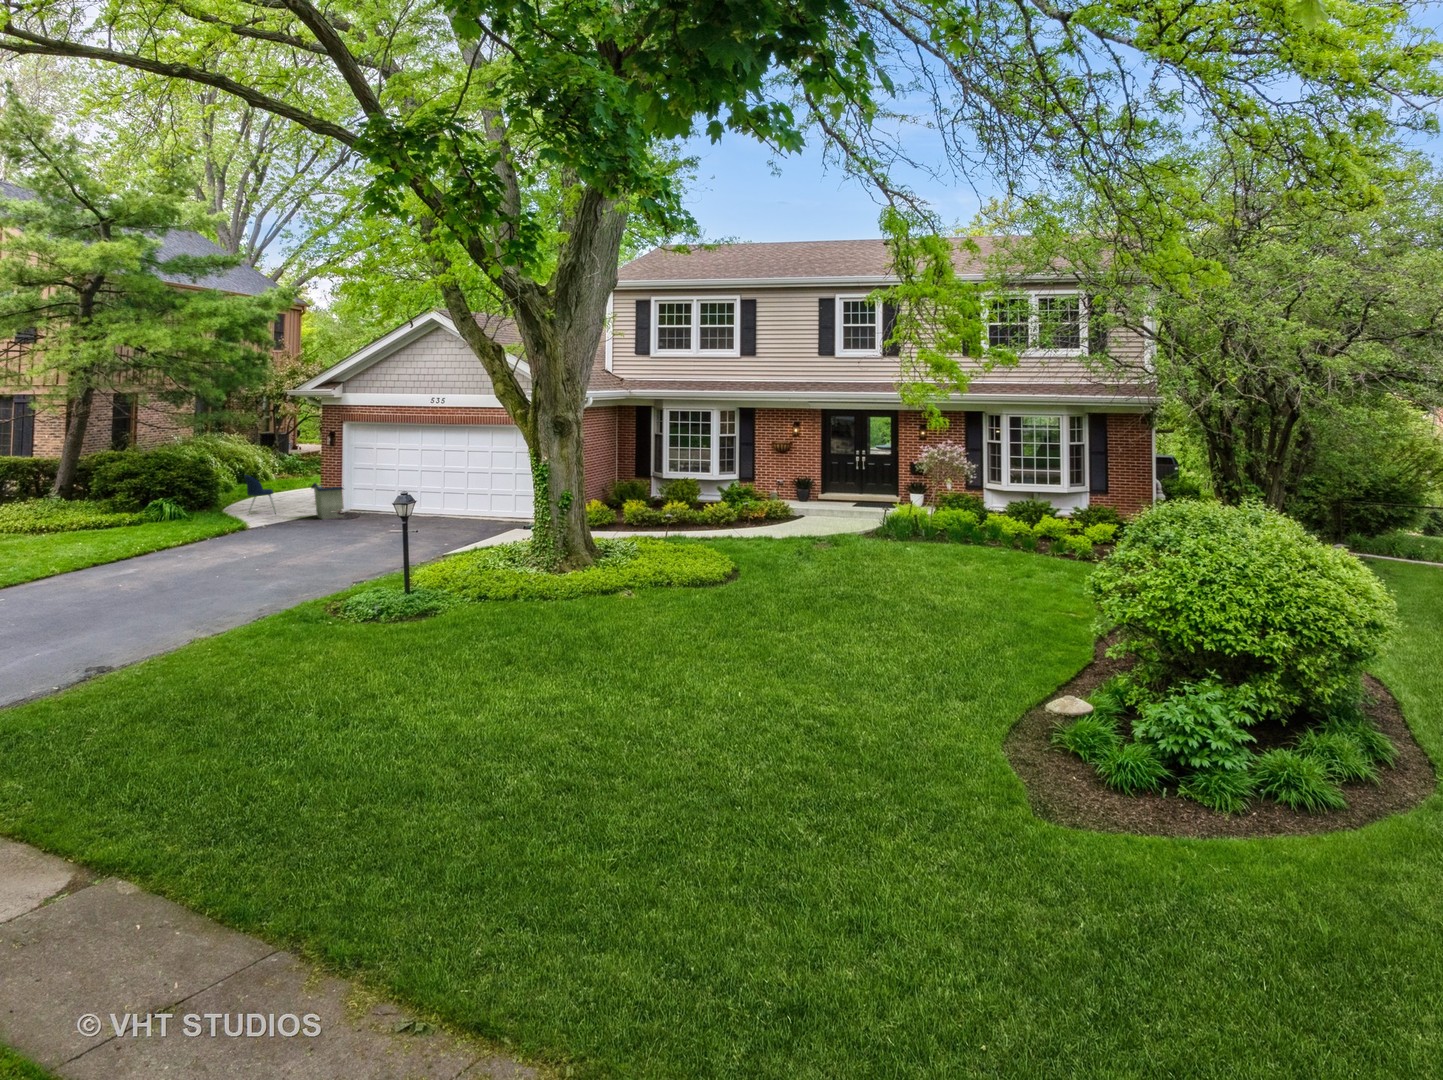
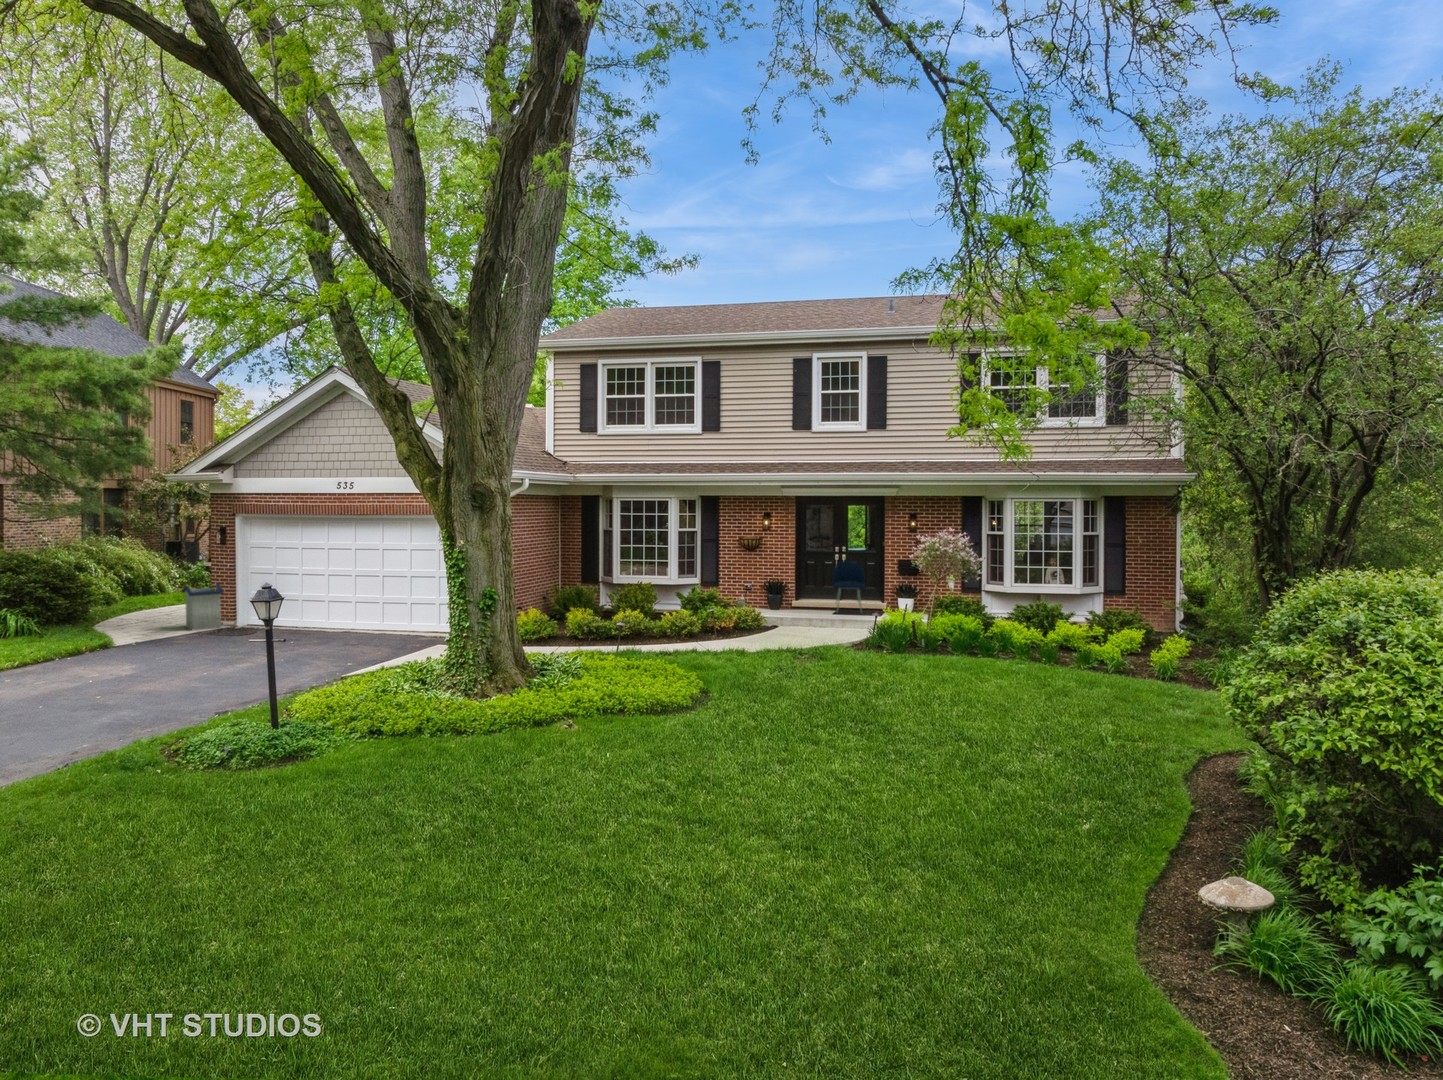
chair: present [244,475,276,512] -> present [833,561,865,612]

